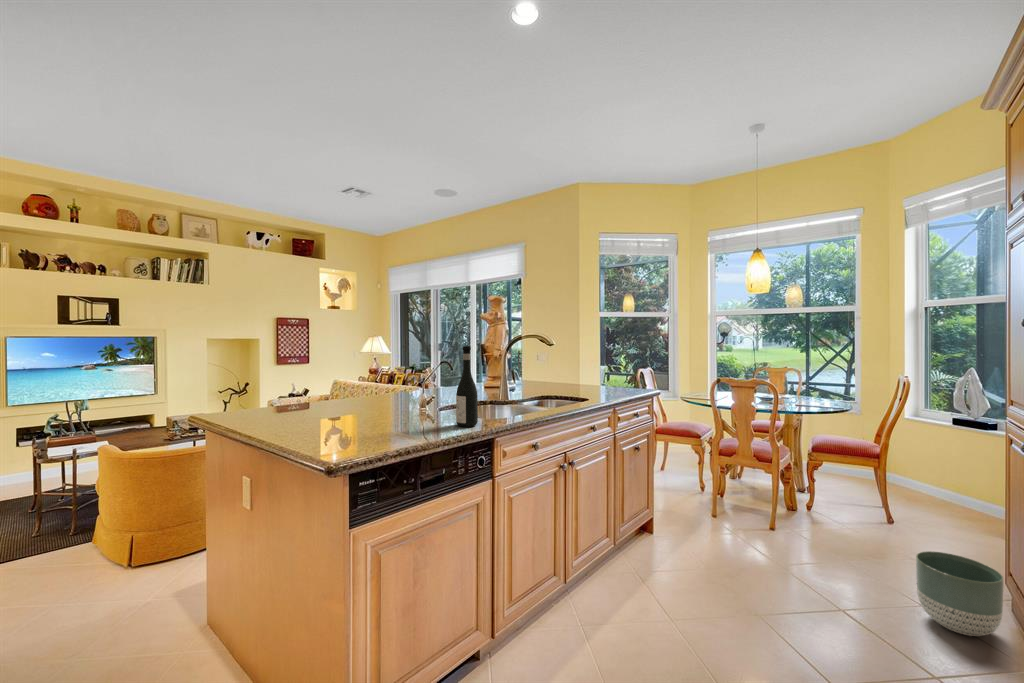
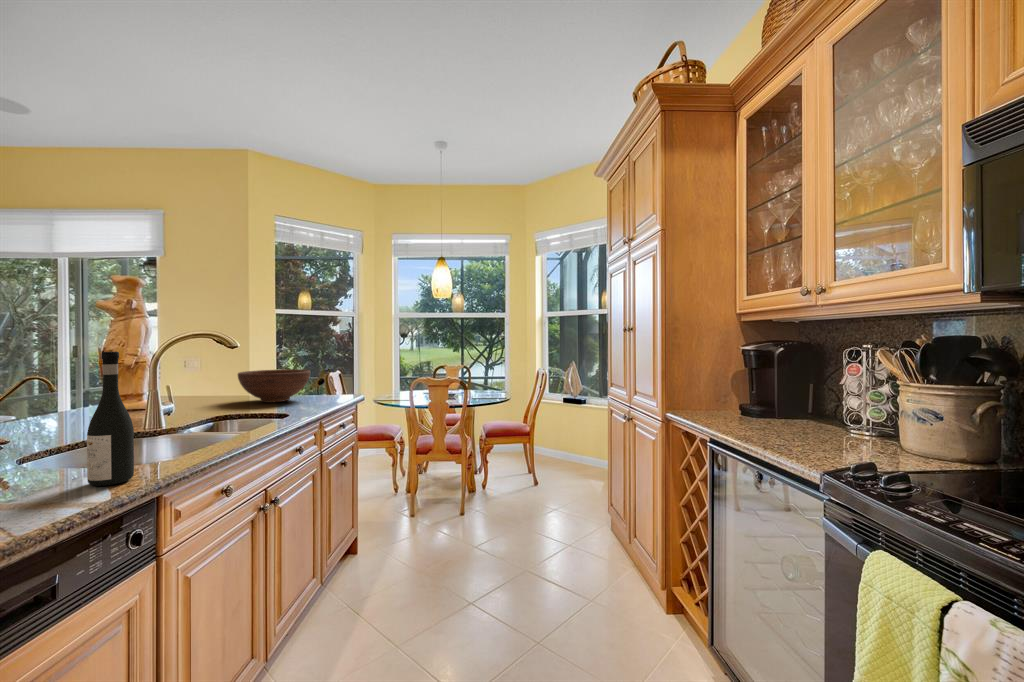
fruit bowl: none [561,363,614,389] -> present [238,369,310,402]
planter: present [916,551,1004,636] -> none [569,499,615,557]

